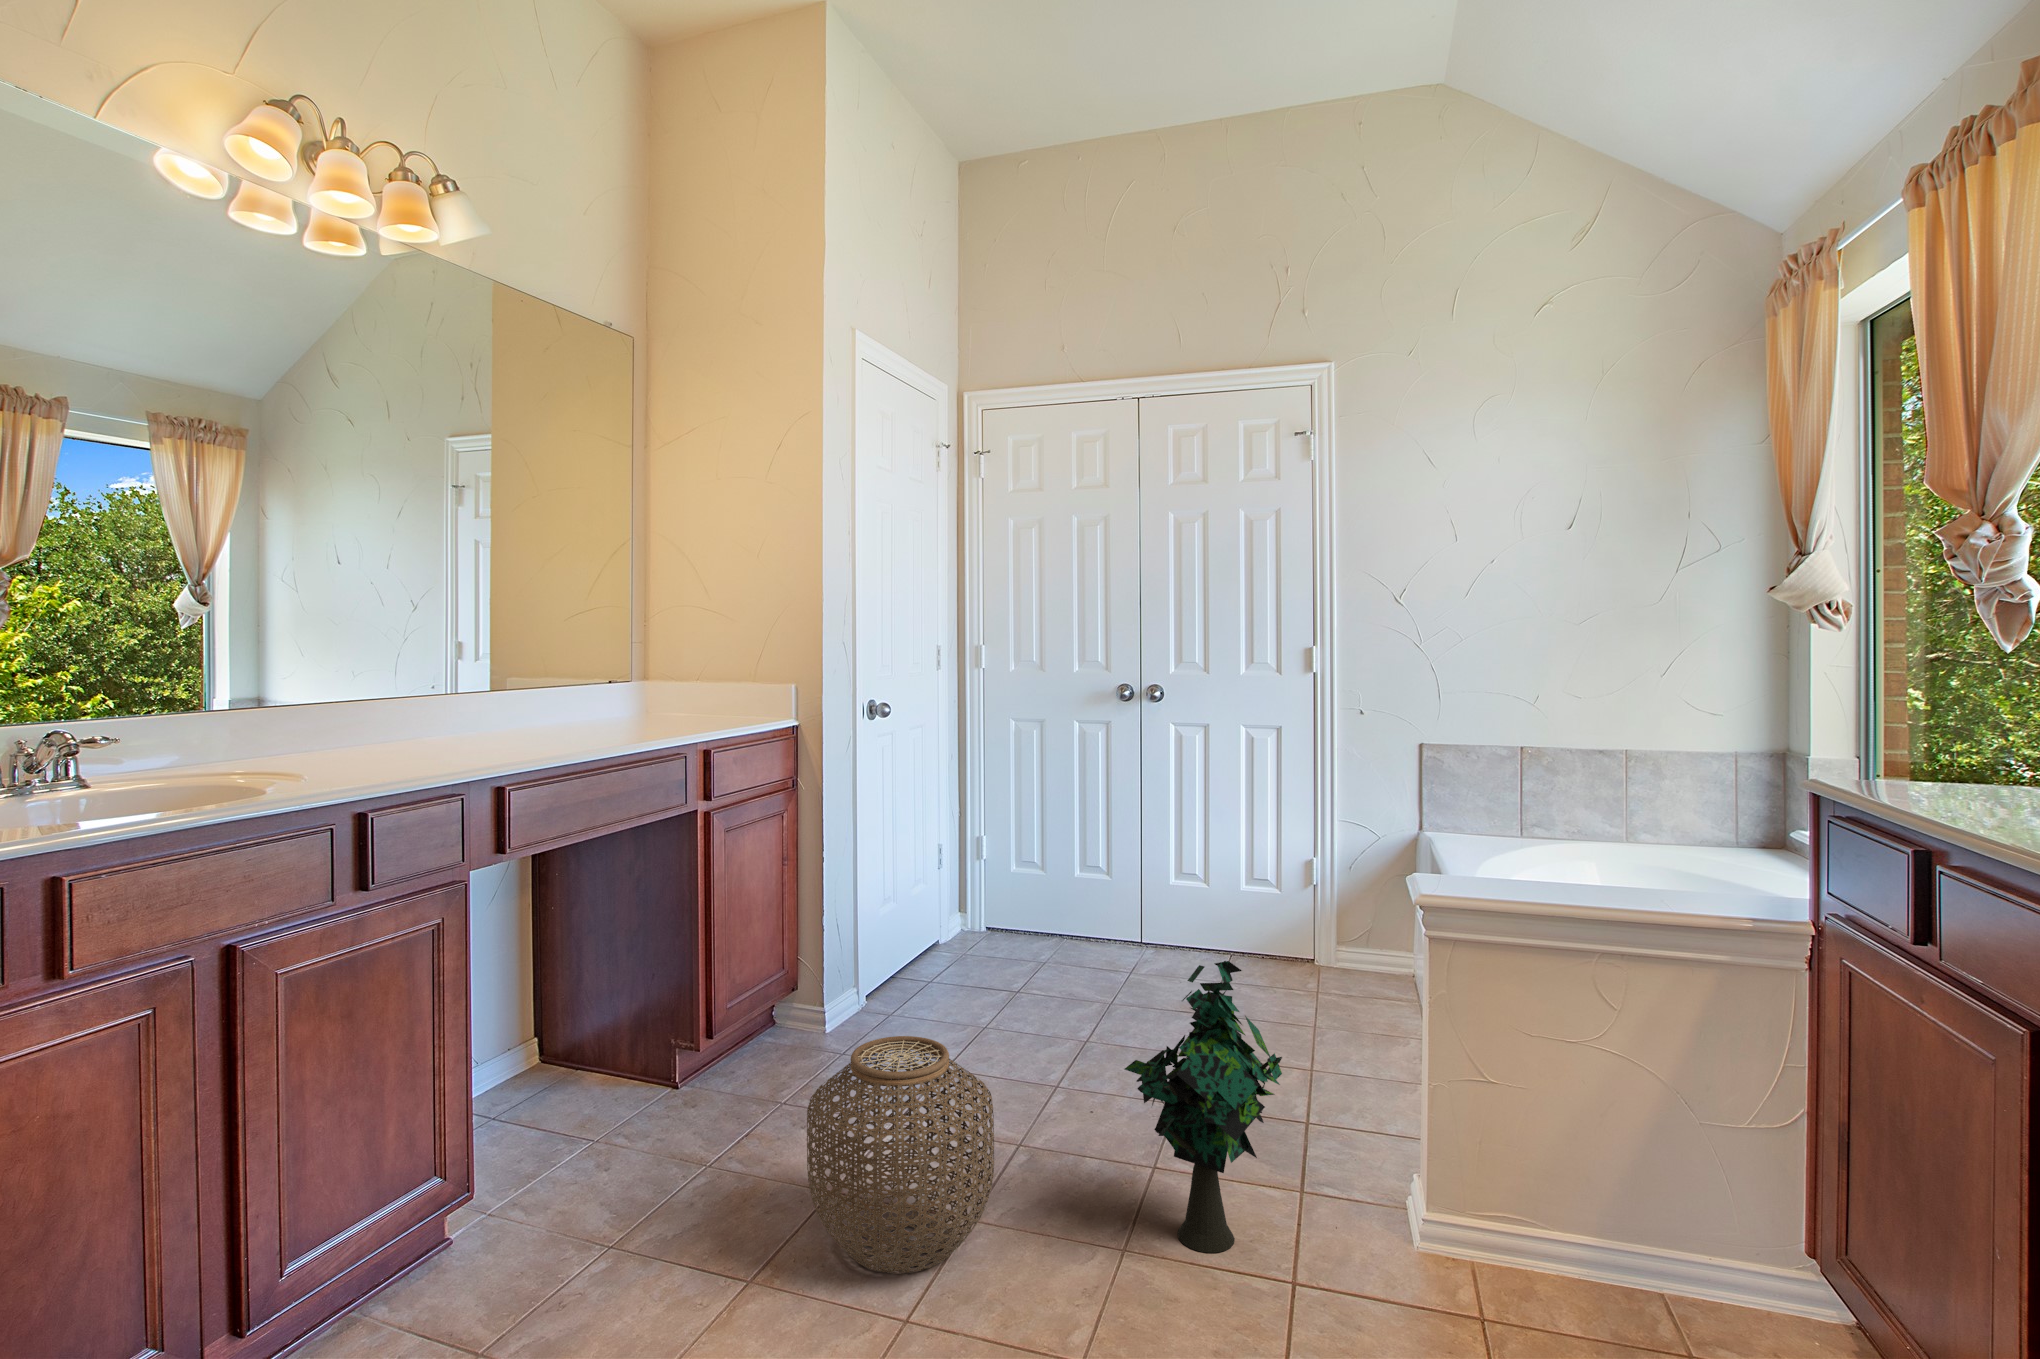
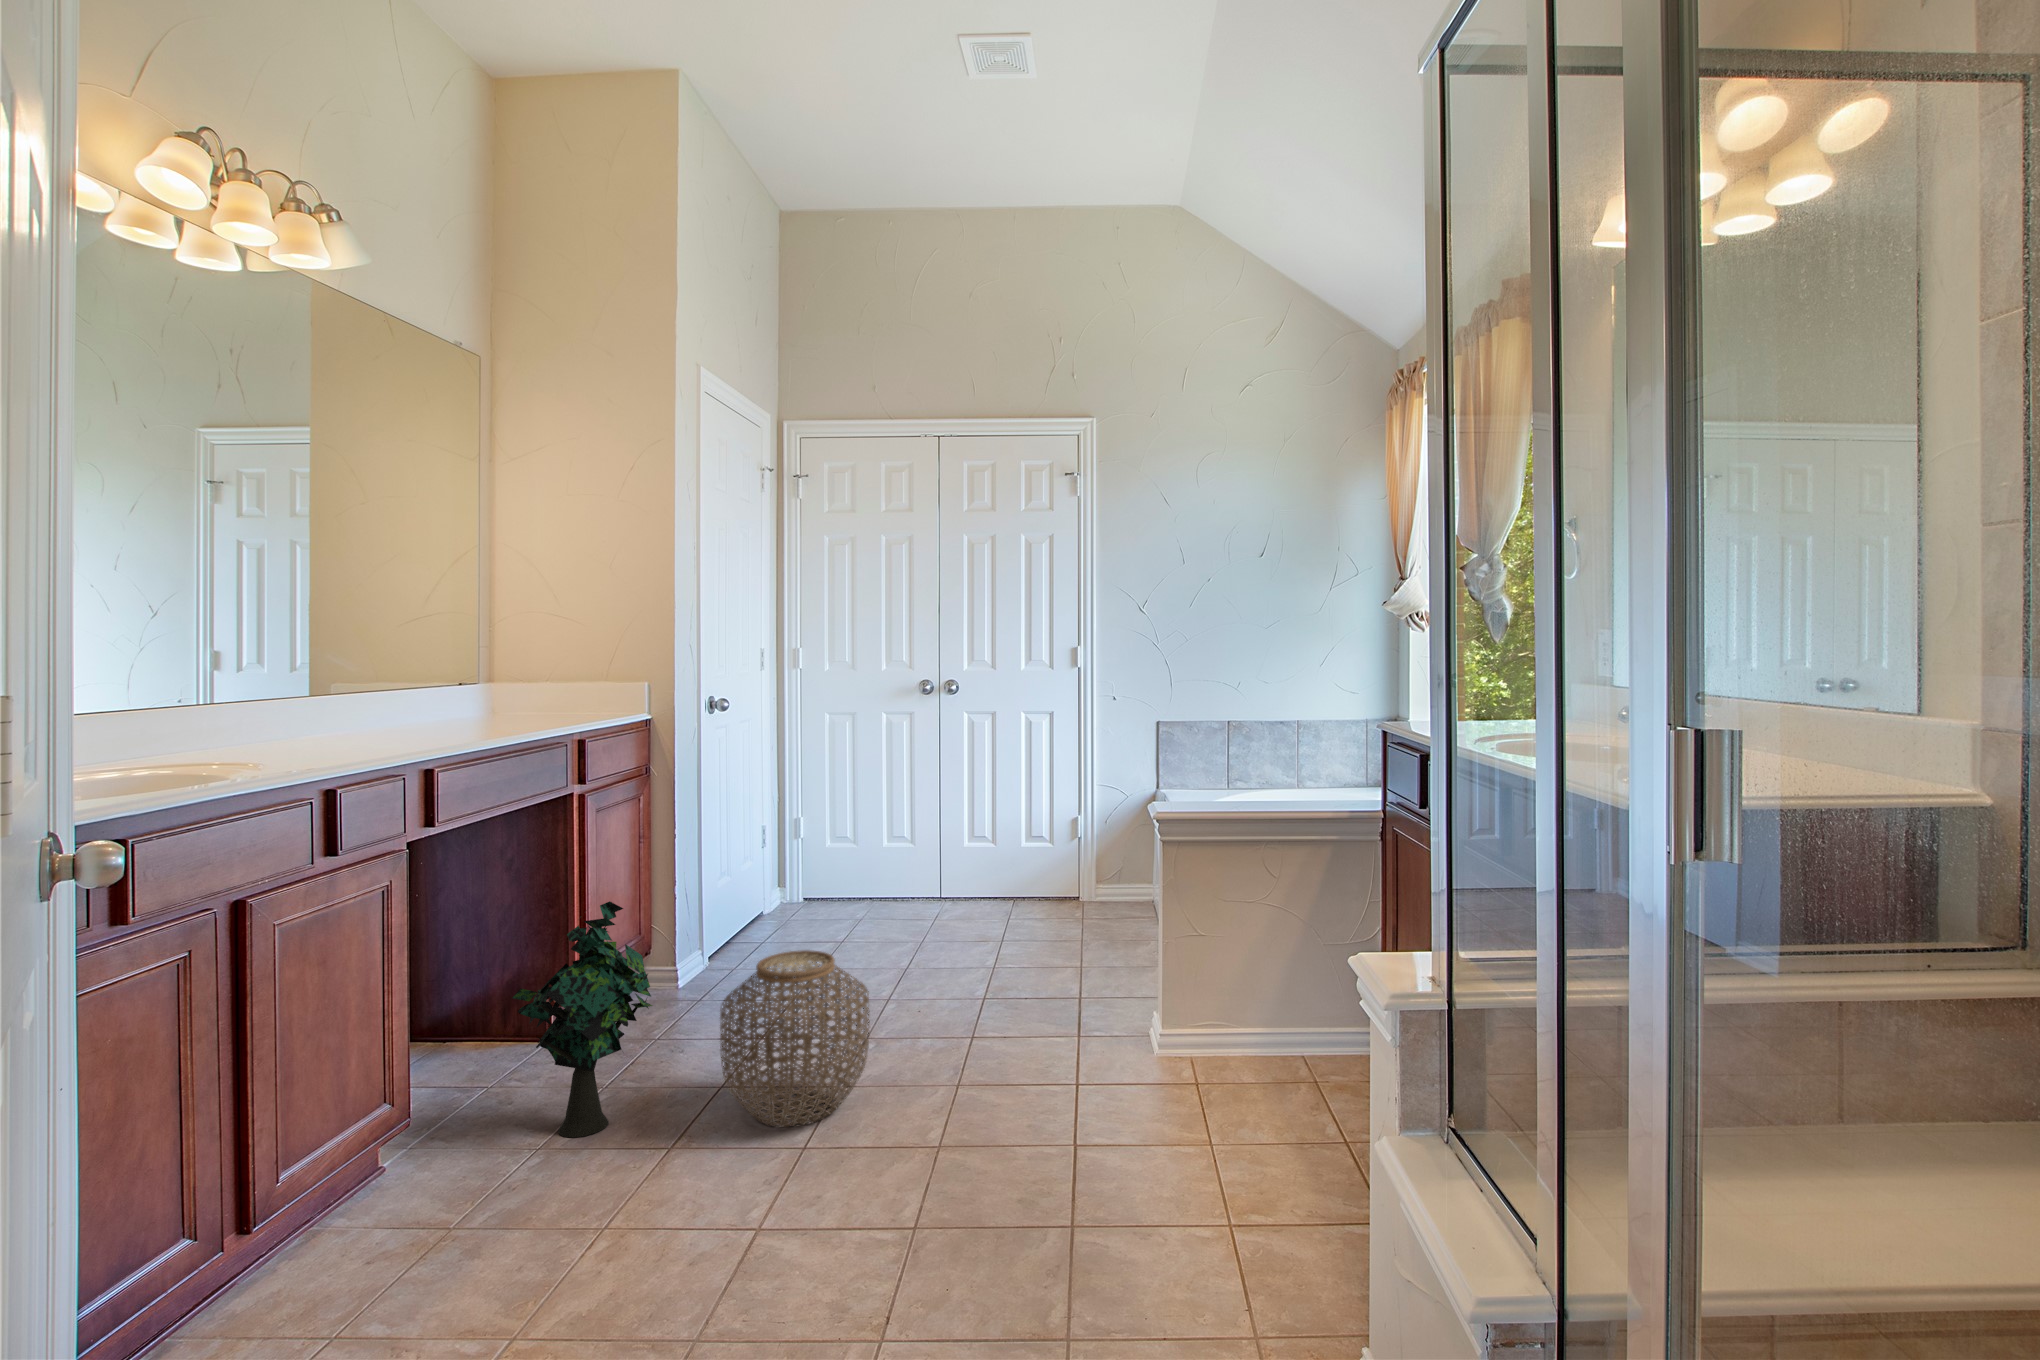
decorative plant: present [1124,961,1282,1253] -> present [513,901,652,1137]

